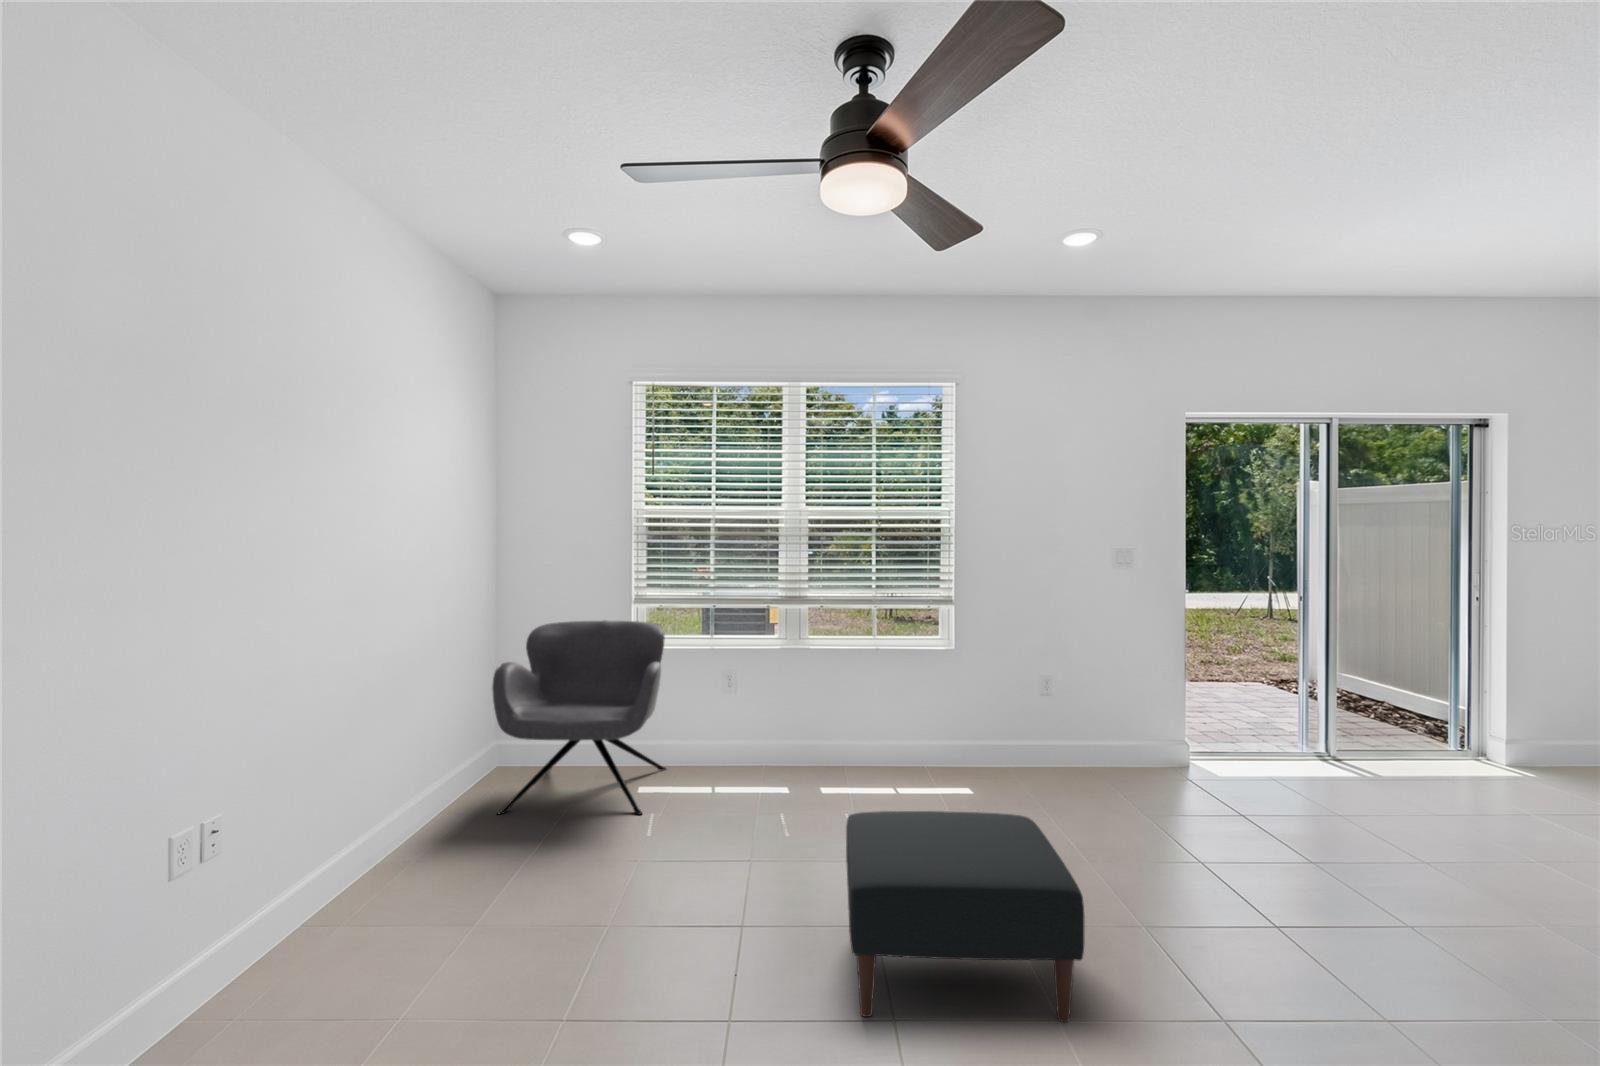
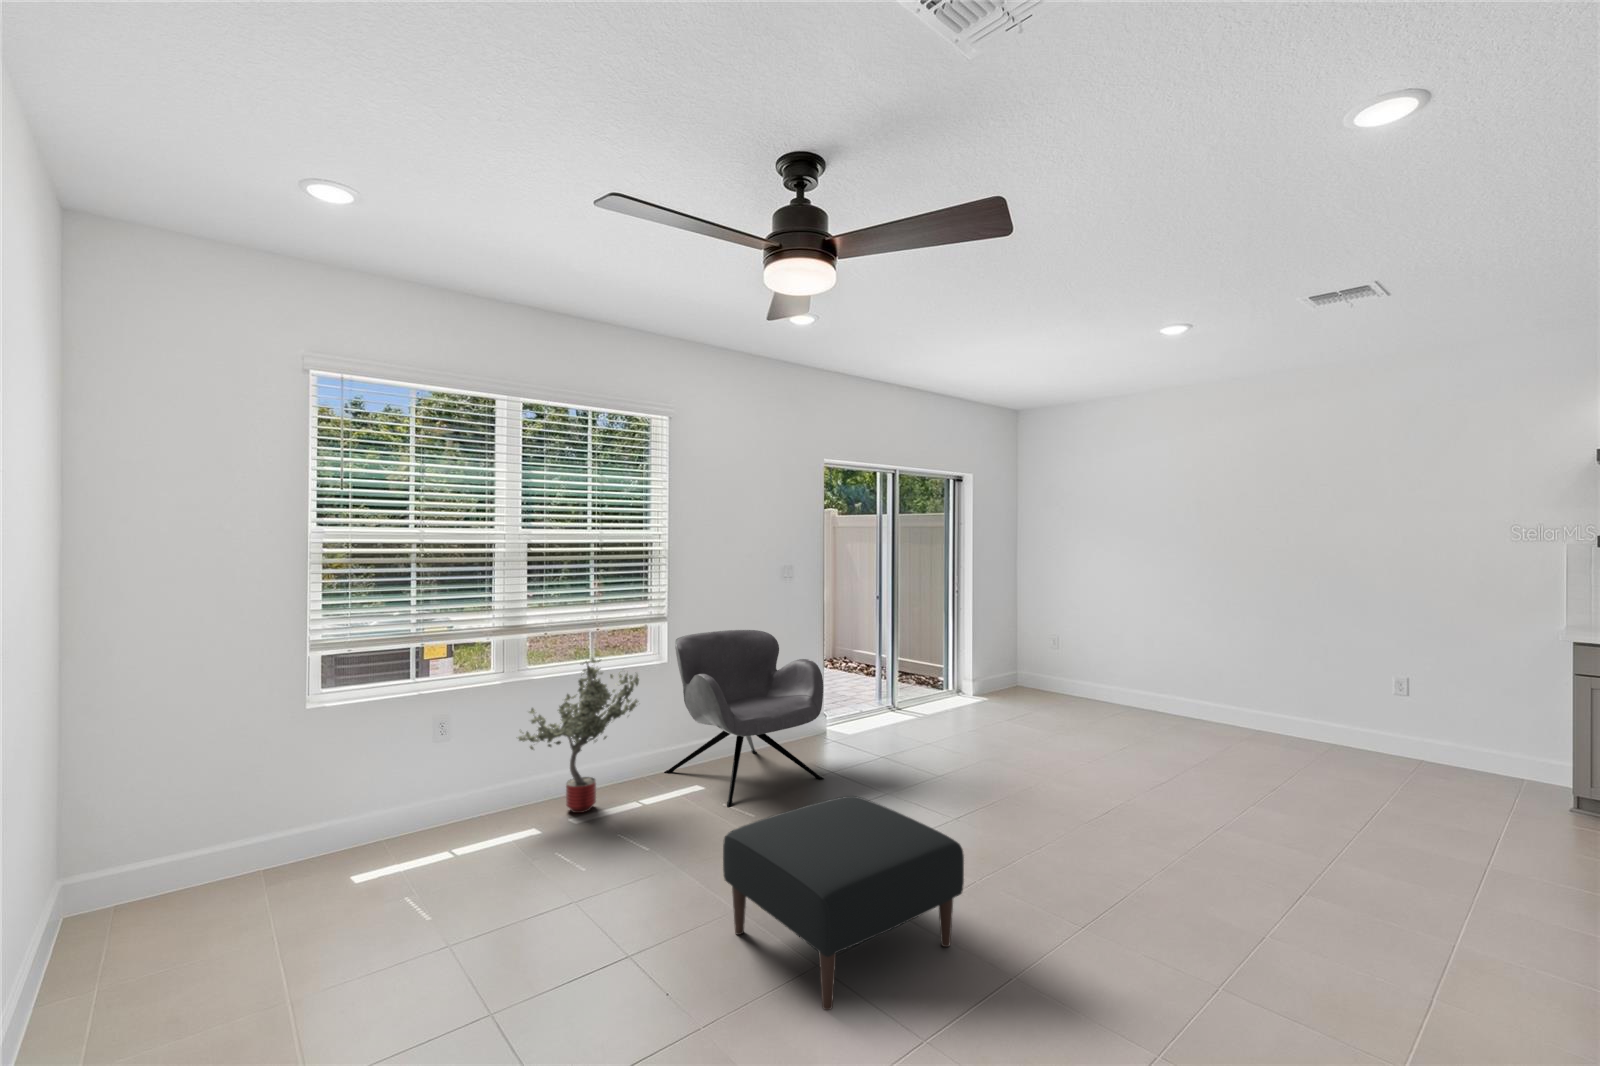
armchair: present [492,620,666,815] -> present [664,630,824,807]
potted tree: none [778,633,901,786] -> present [518,658,639,813]

